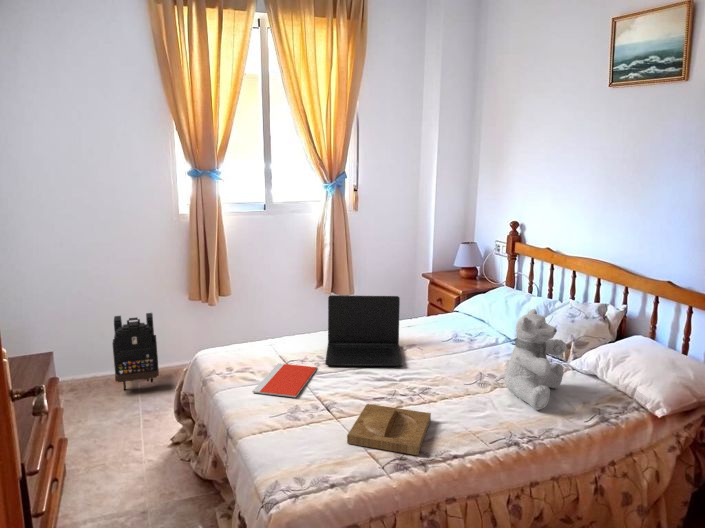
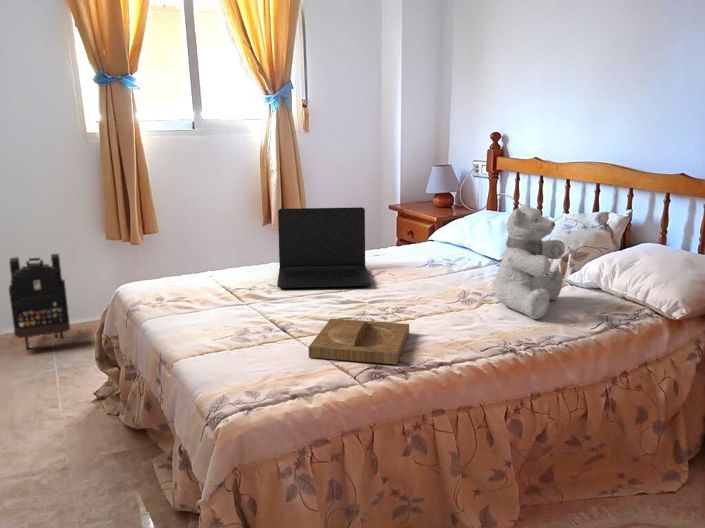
notebook: present [252,363,317,397] -> none [187,288,268,318]

